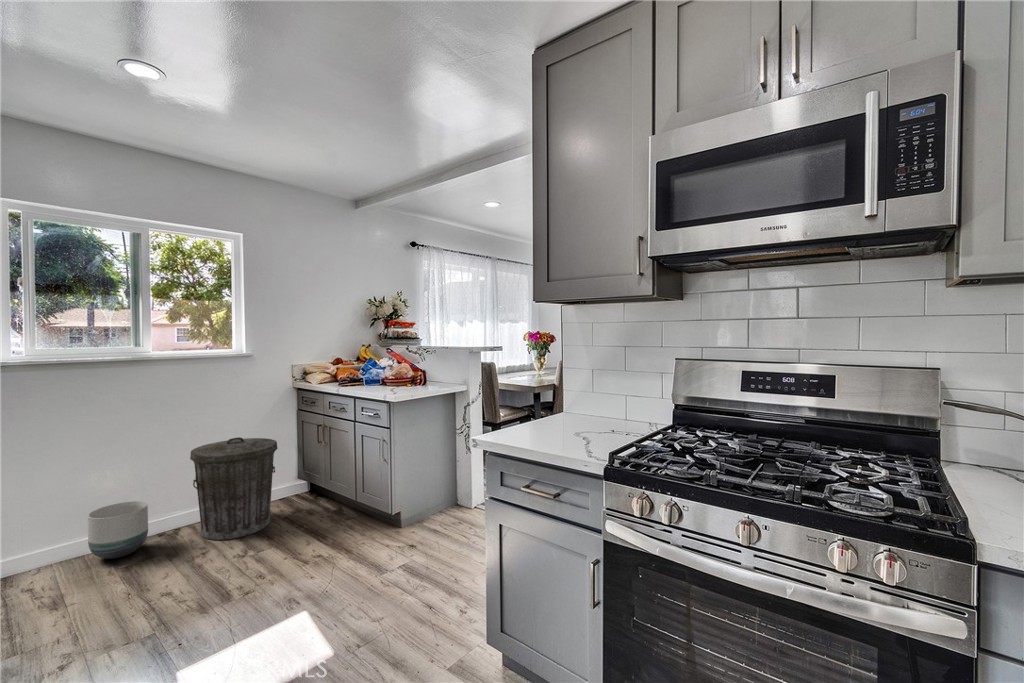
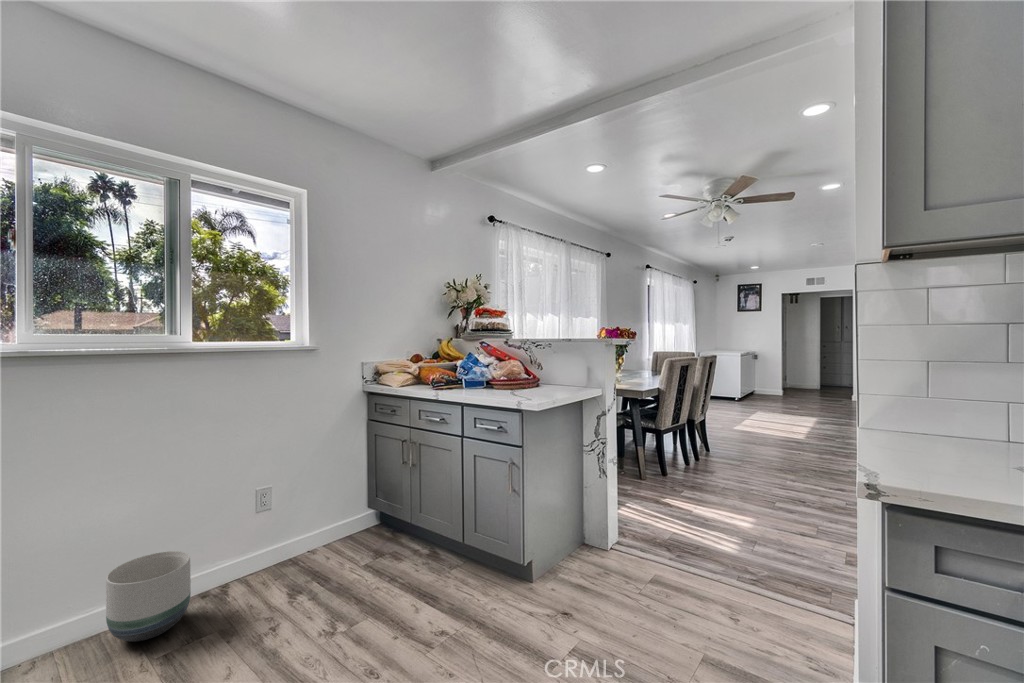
trash can: present [190,437,277,540] -> none [247,458,359,604]

